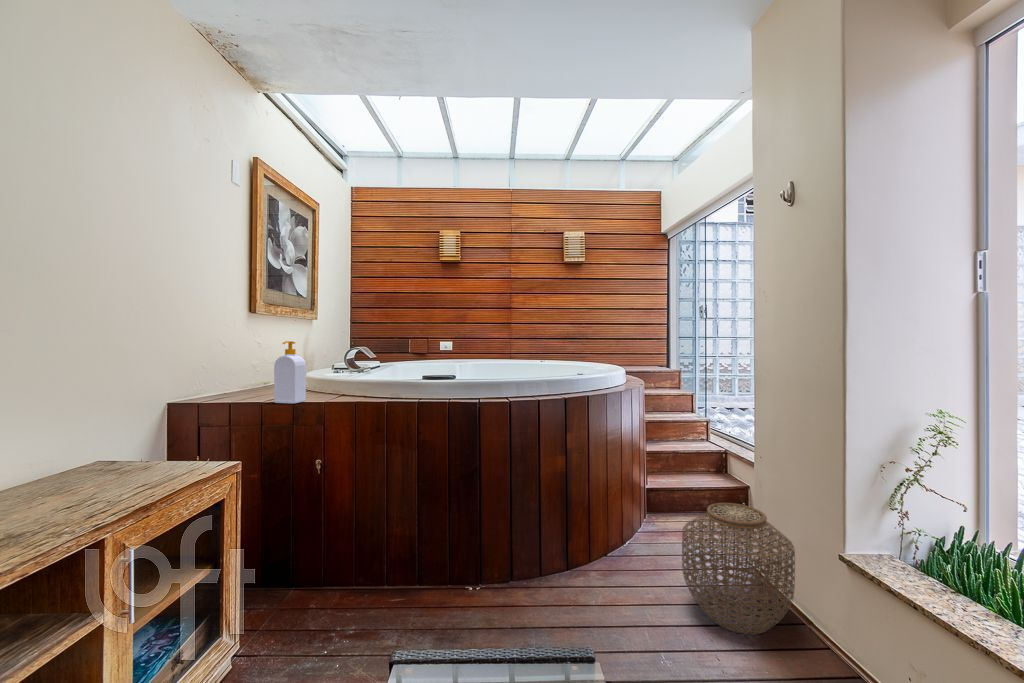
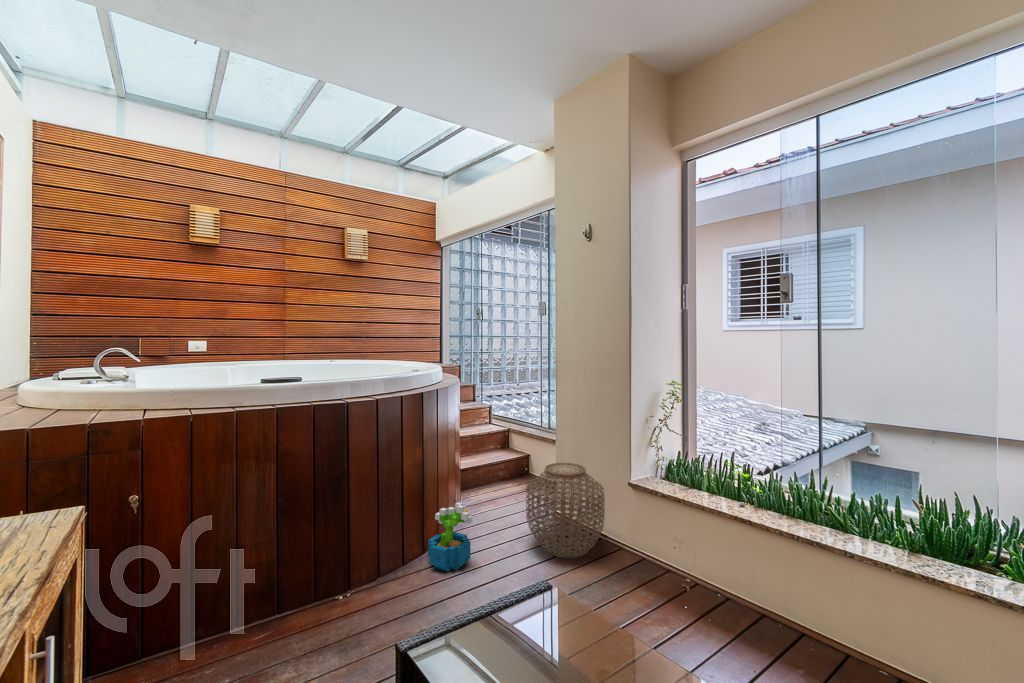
soap bottle: present [274,341,306,404] -> none [47,337,102,426]
decorative plant: none [562,524,608,598] -> present [428,502,472,571]

